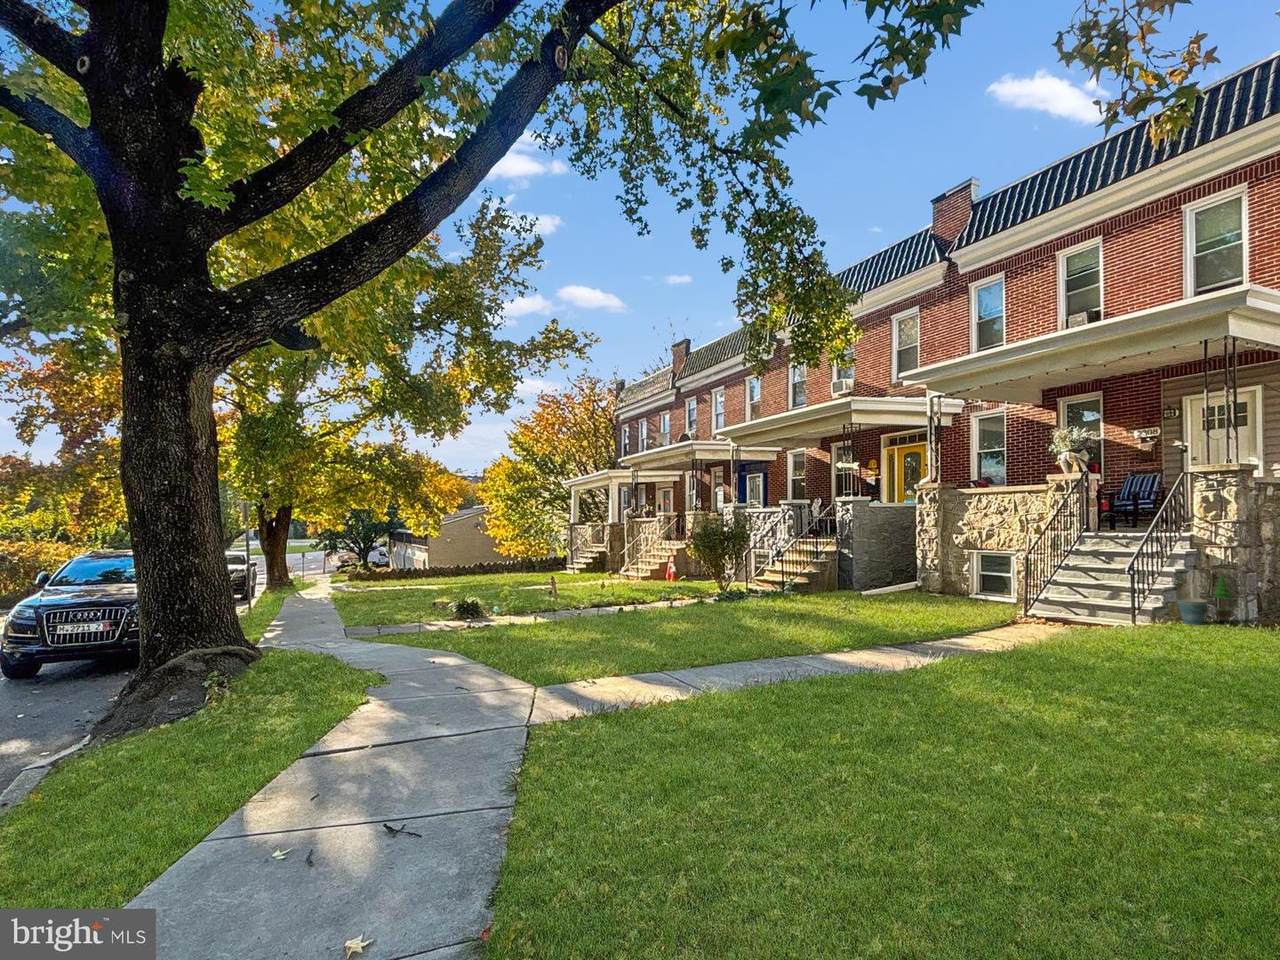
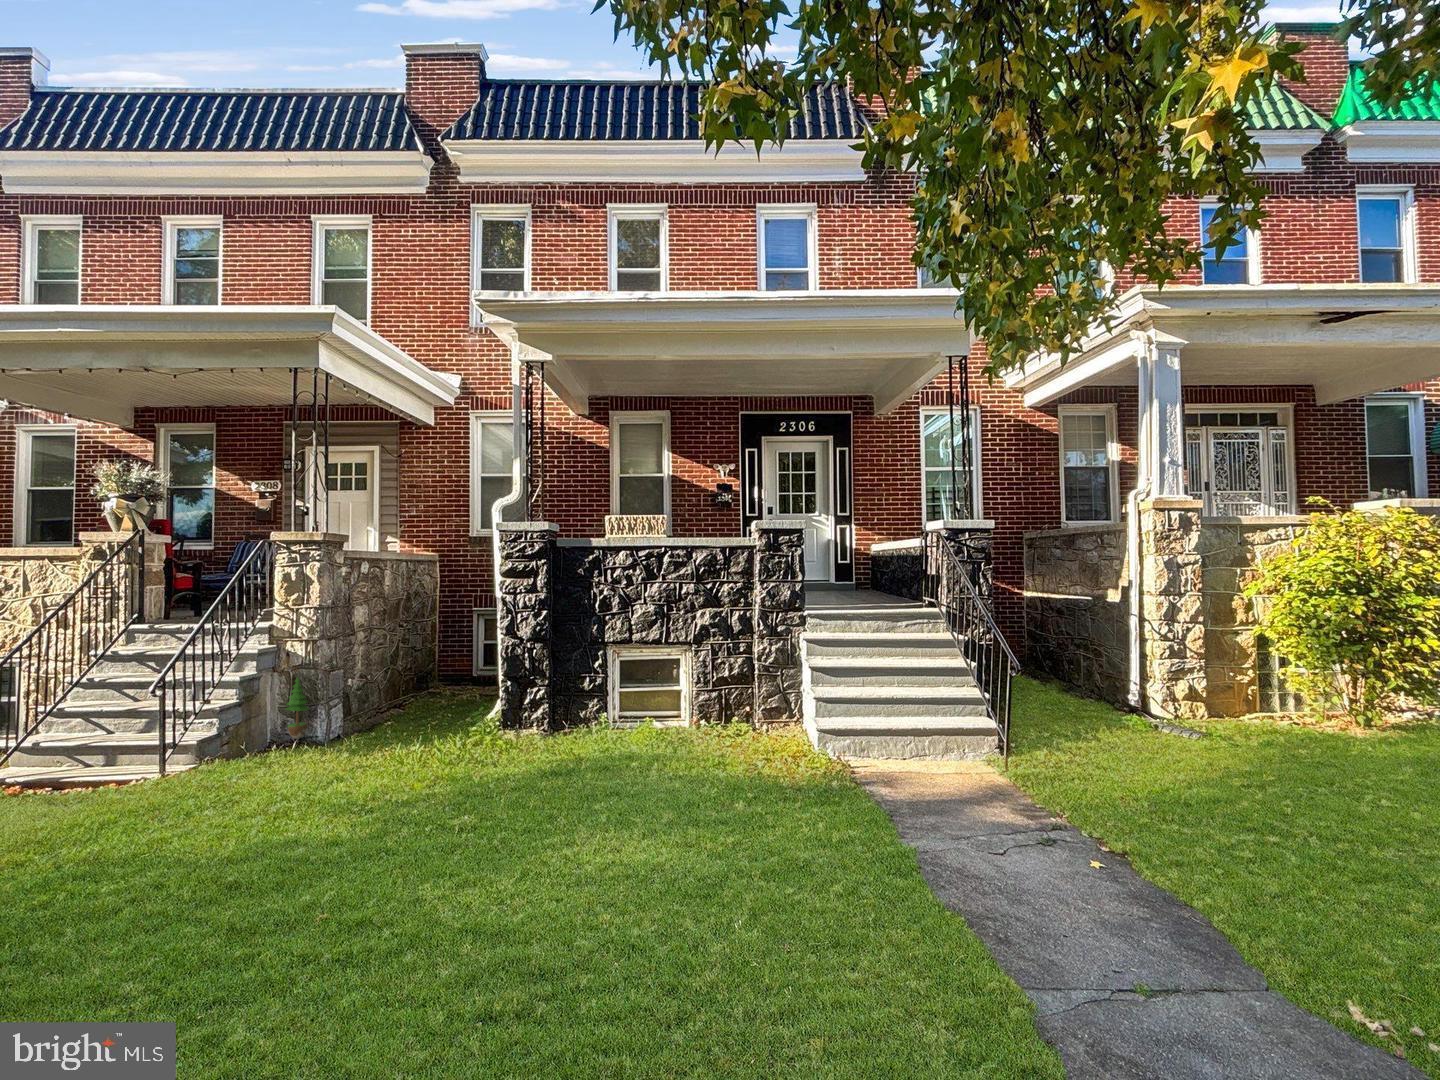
bucket: present [1177,598,1208,625] -> none [236,715,276,755]

